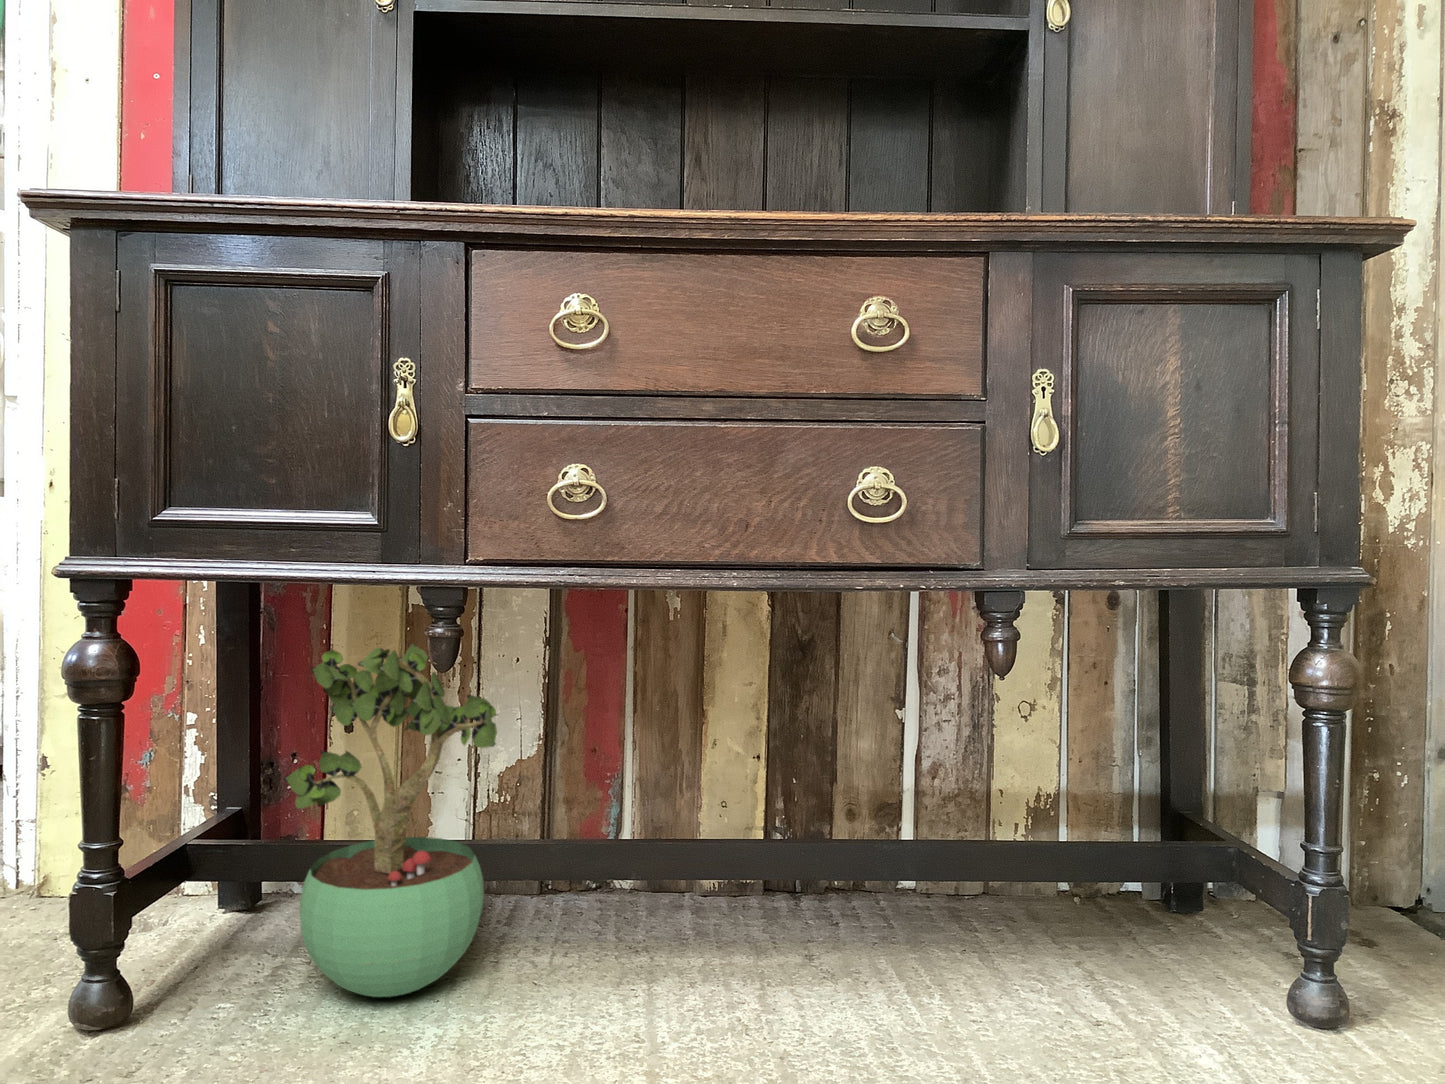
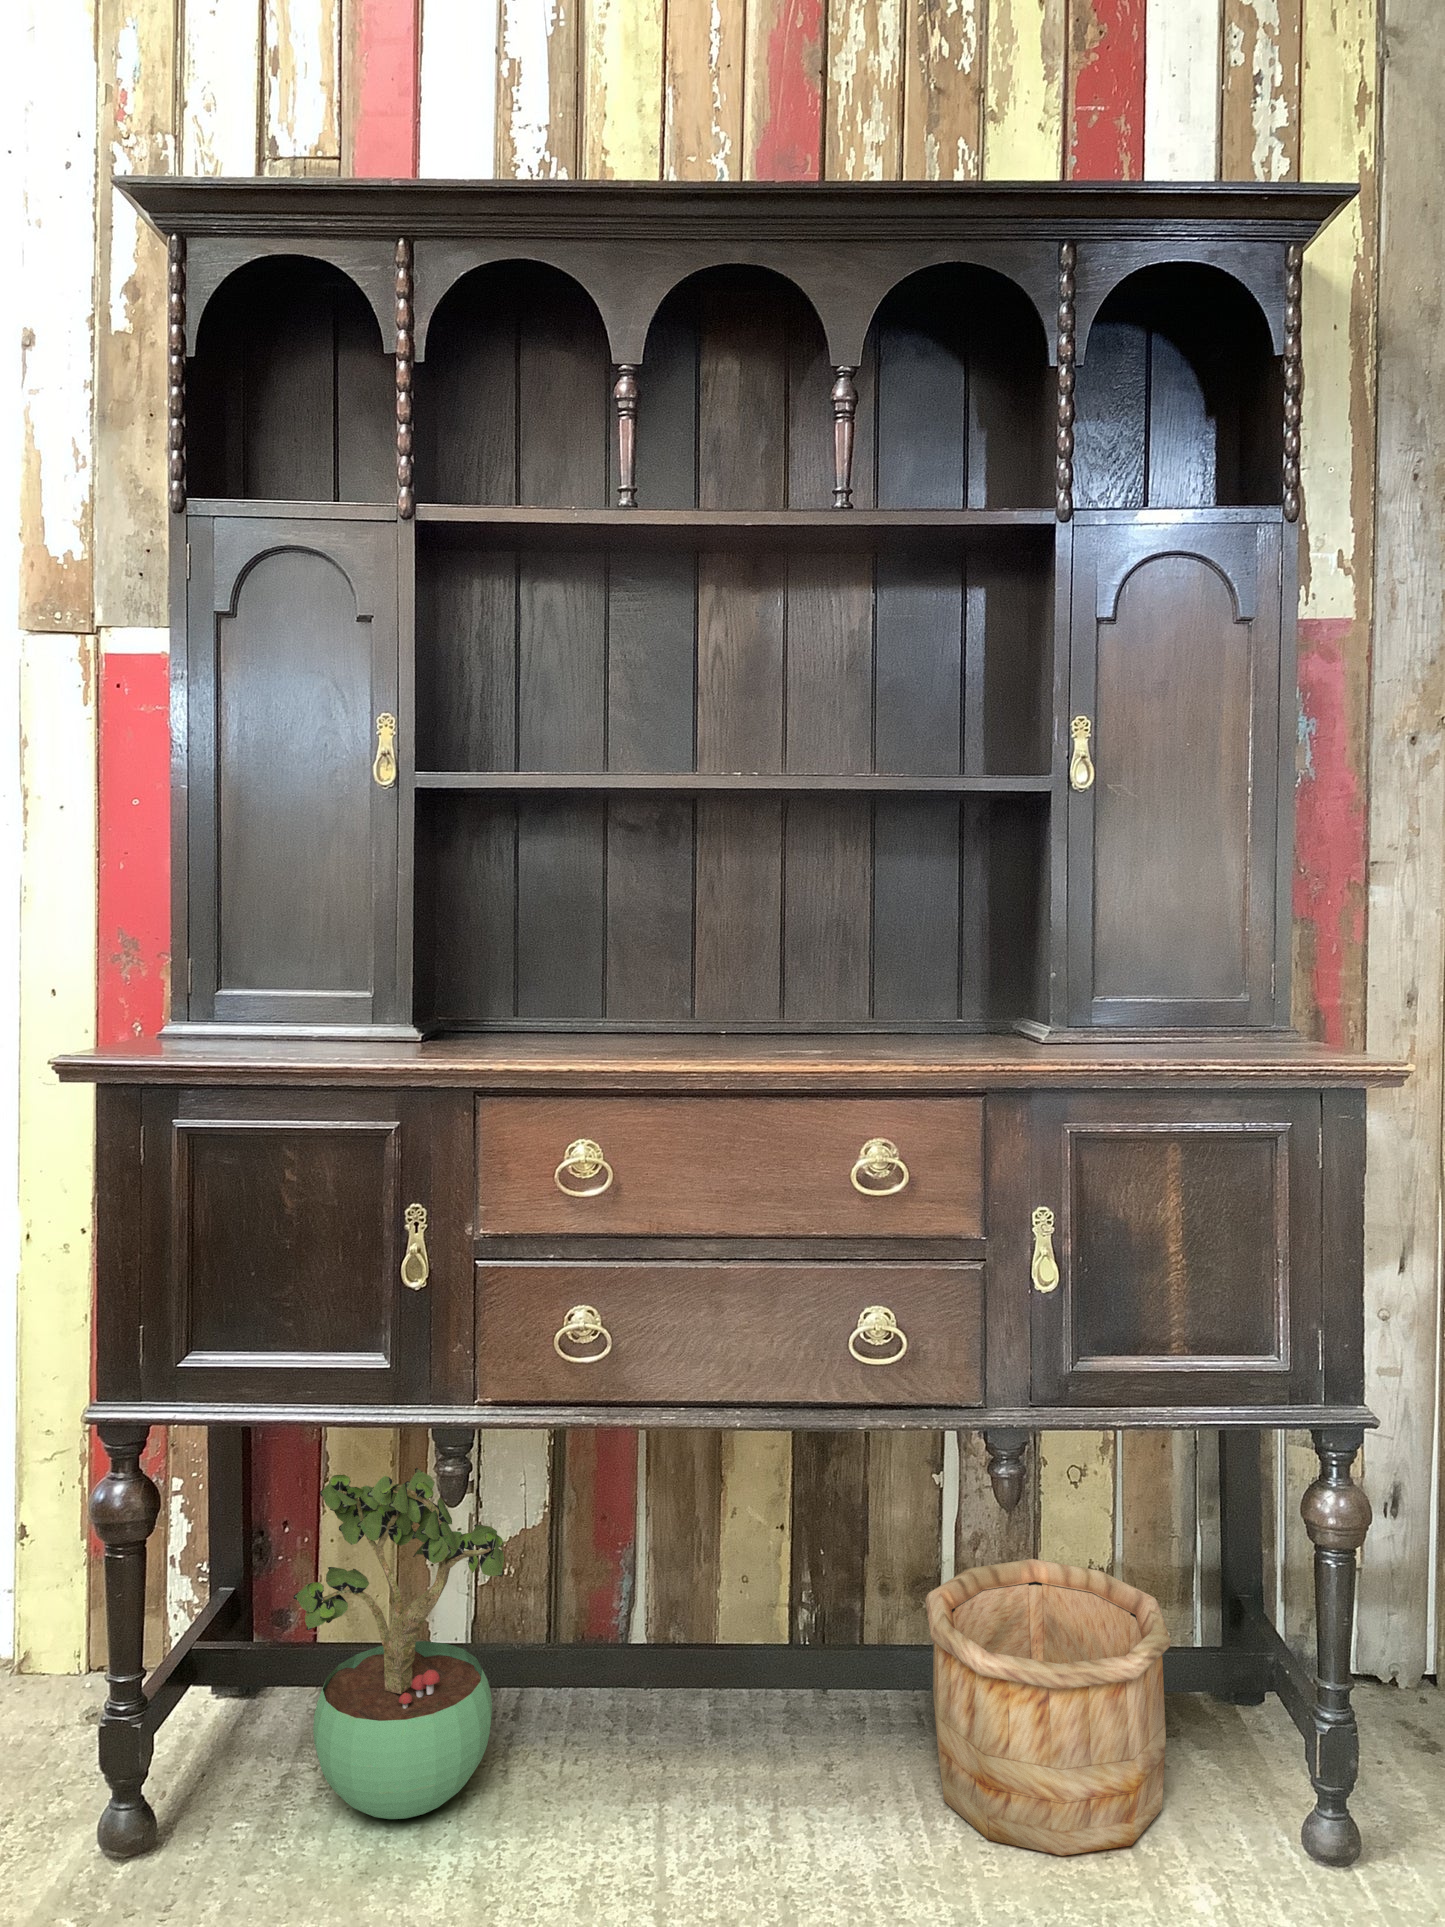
wooden bucket: none [905,768,1151,1022] -> present [925,1559,1171,1856]

